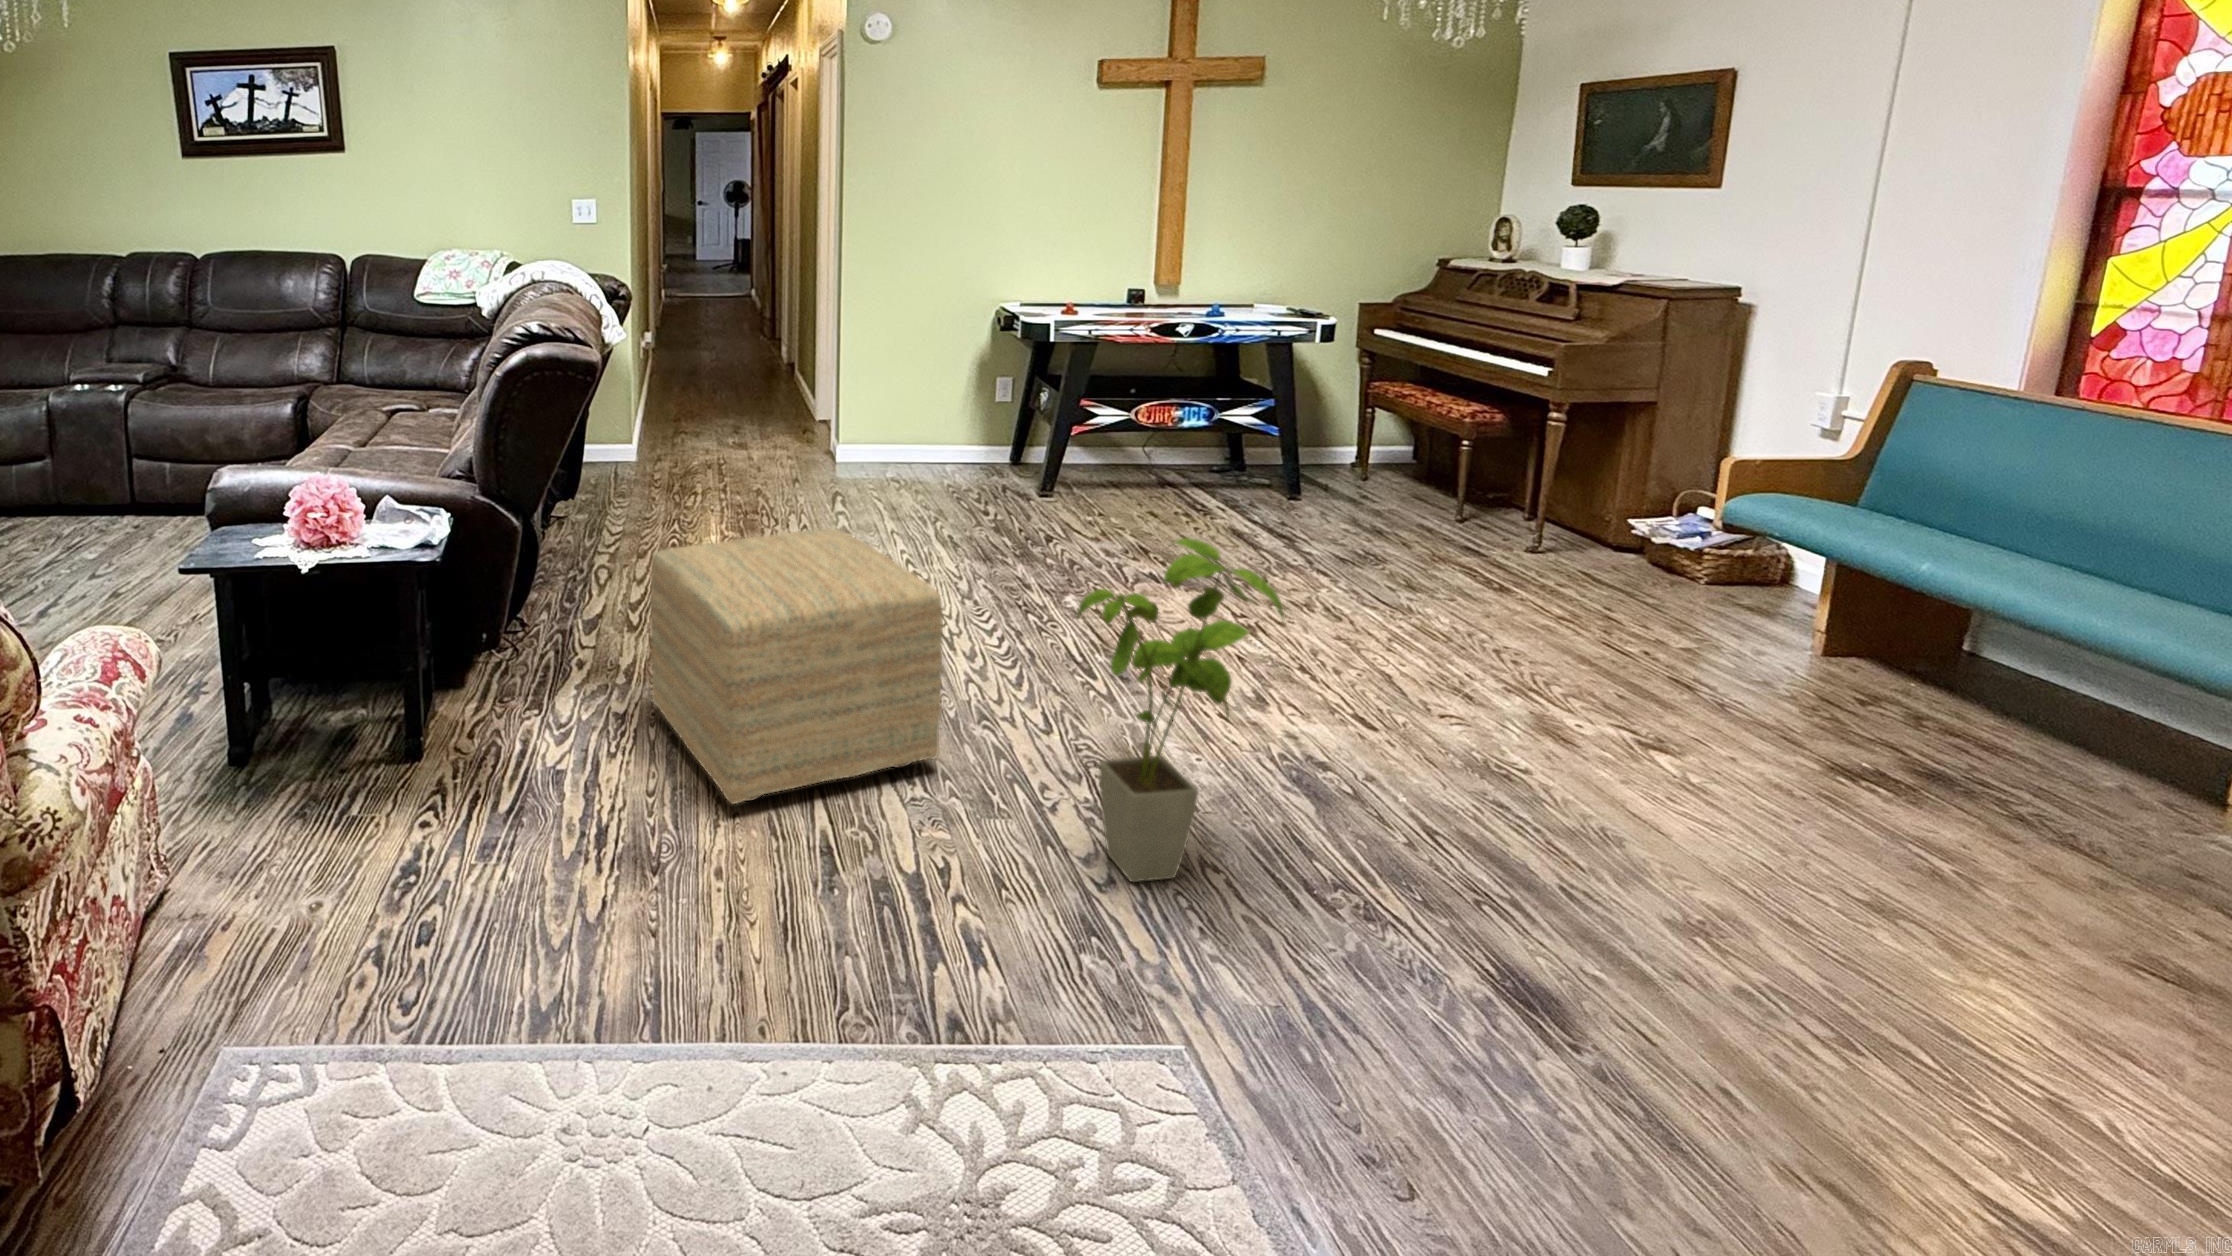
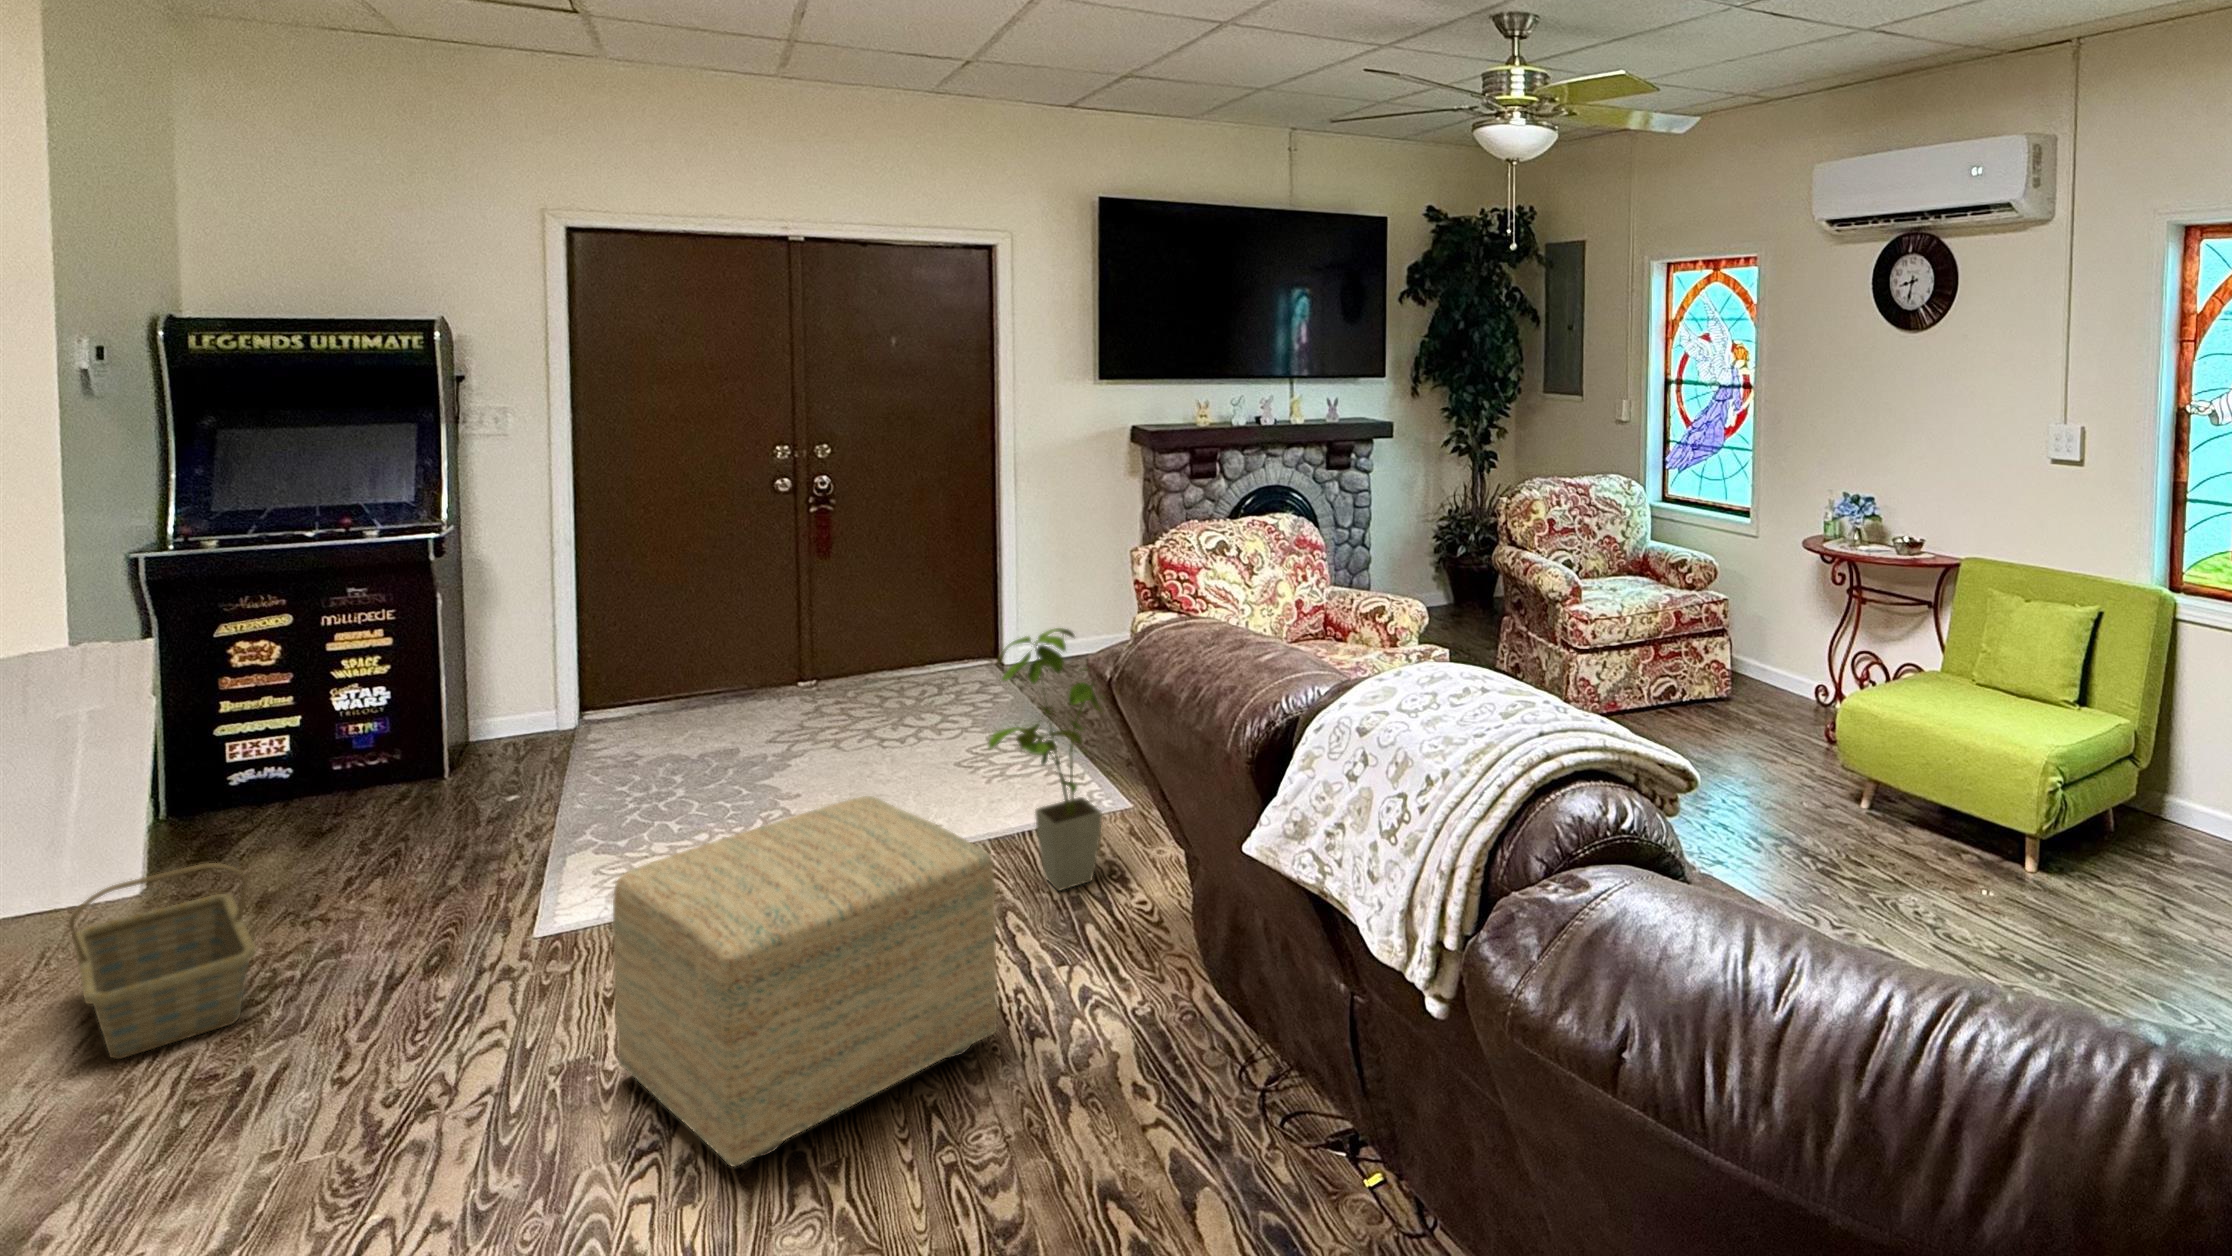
house plant: present [1078,538,1284,882] -> present [989,628,1103,891]
basket: none [1397,840,1757,1115] -> present [70,863,256,1059]

